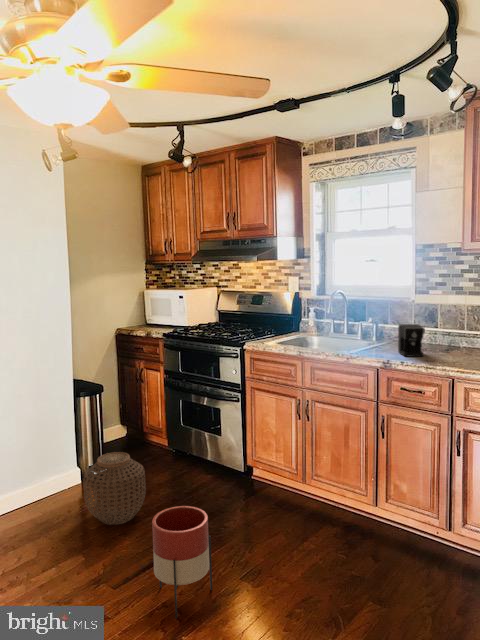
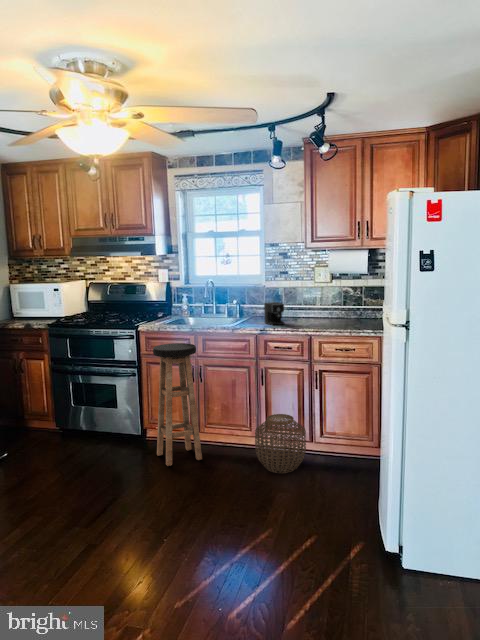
bar stool: none [241,369,295,523] -> present [153,343,202,466]
woven basket: present [83,452,146,525] -> present [255,414,306,473]
planter: present [152,506,212,618] -> none [129,446,173,524]

